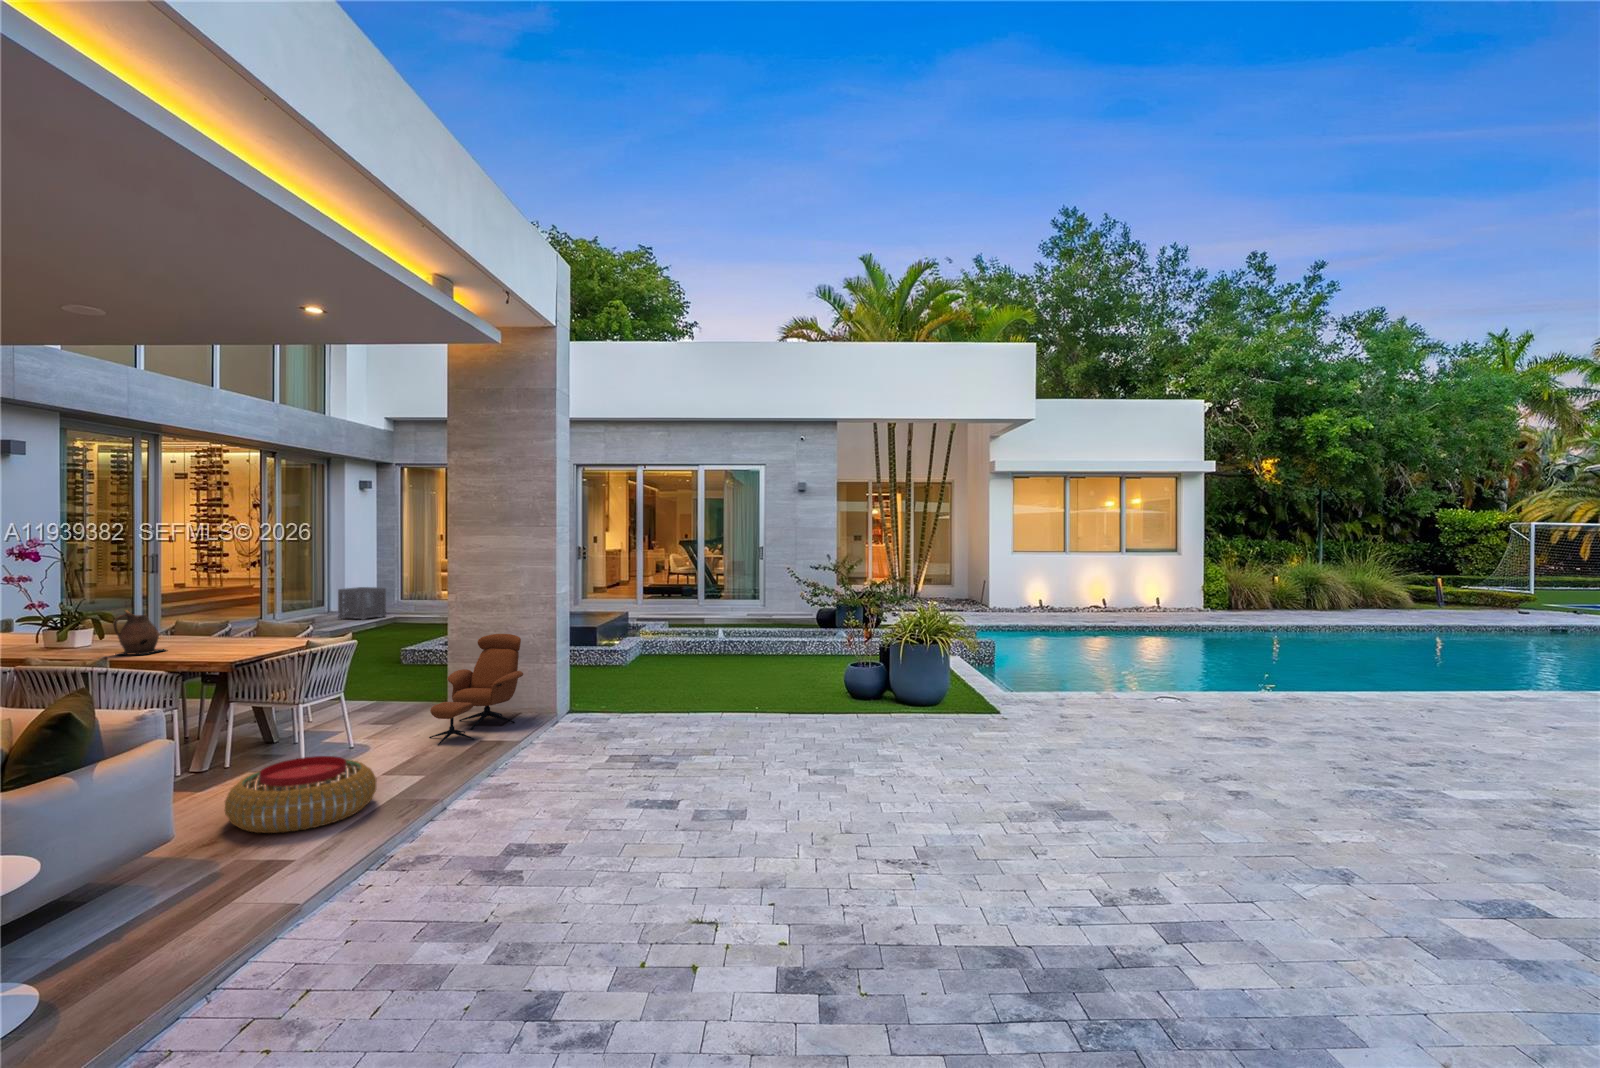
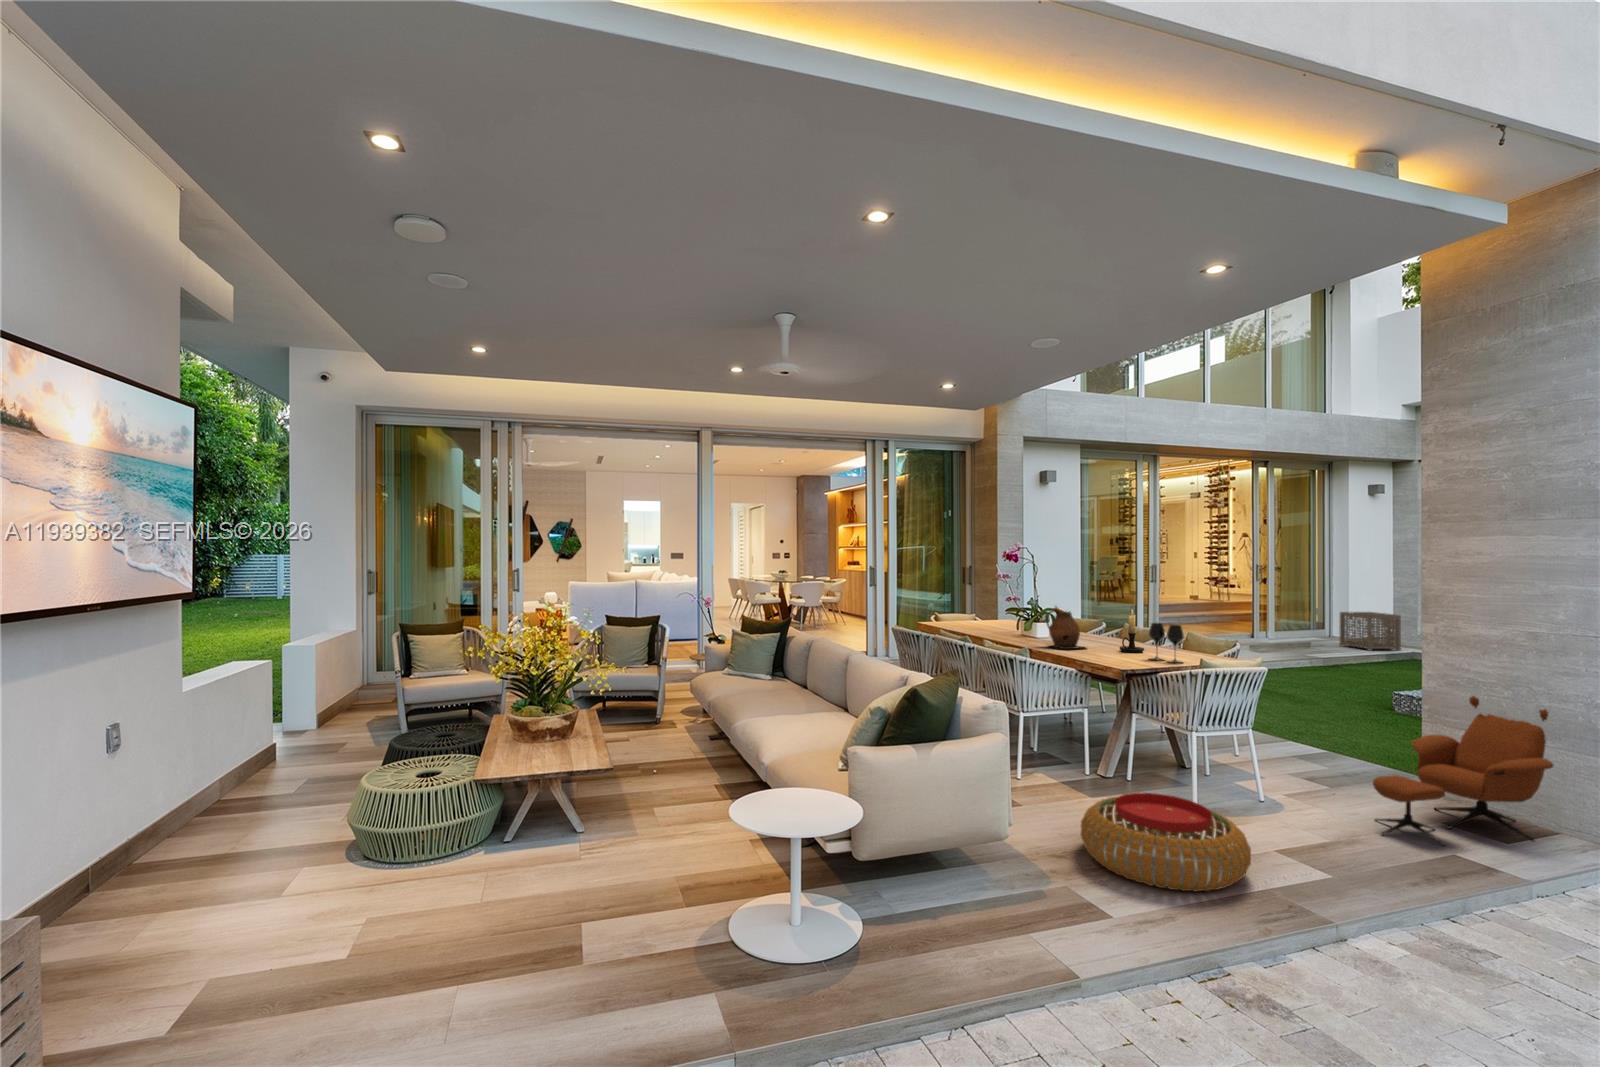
candle holder: none [206,605,233,647] -> present [1120,609,1144,653]
wine glass: none [246,615,283,650] -> present [1149,623,1184,663]

